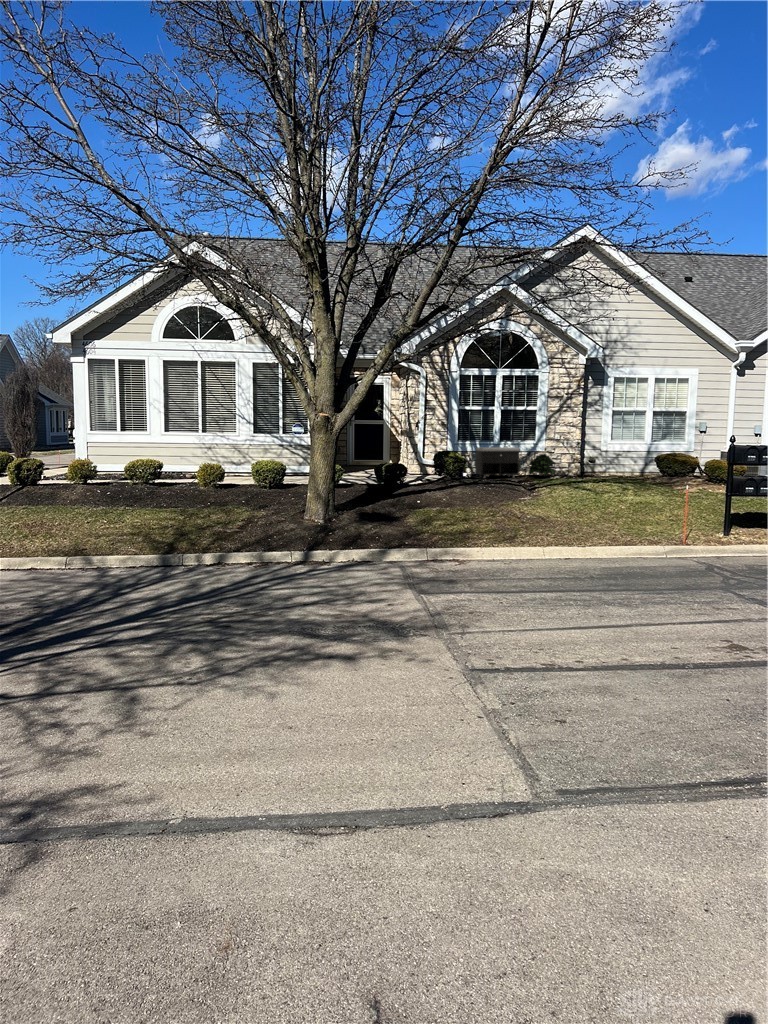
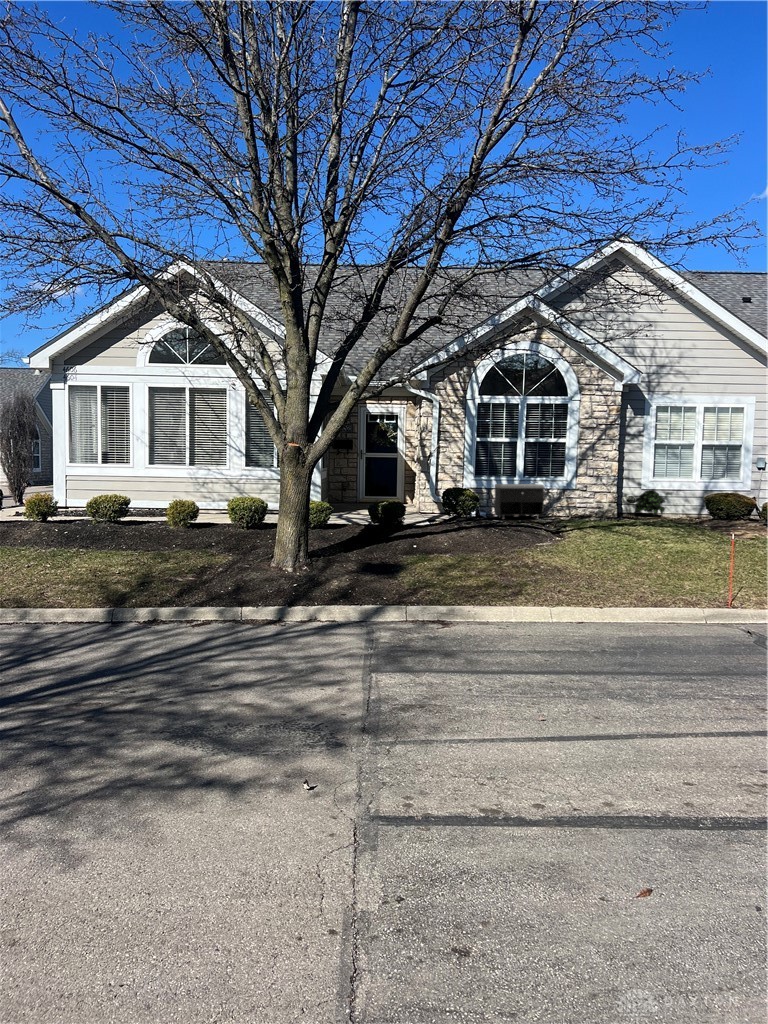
potted plant: present [528,454,556,476] -> present [634,489,665,515]

